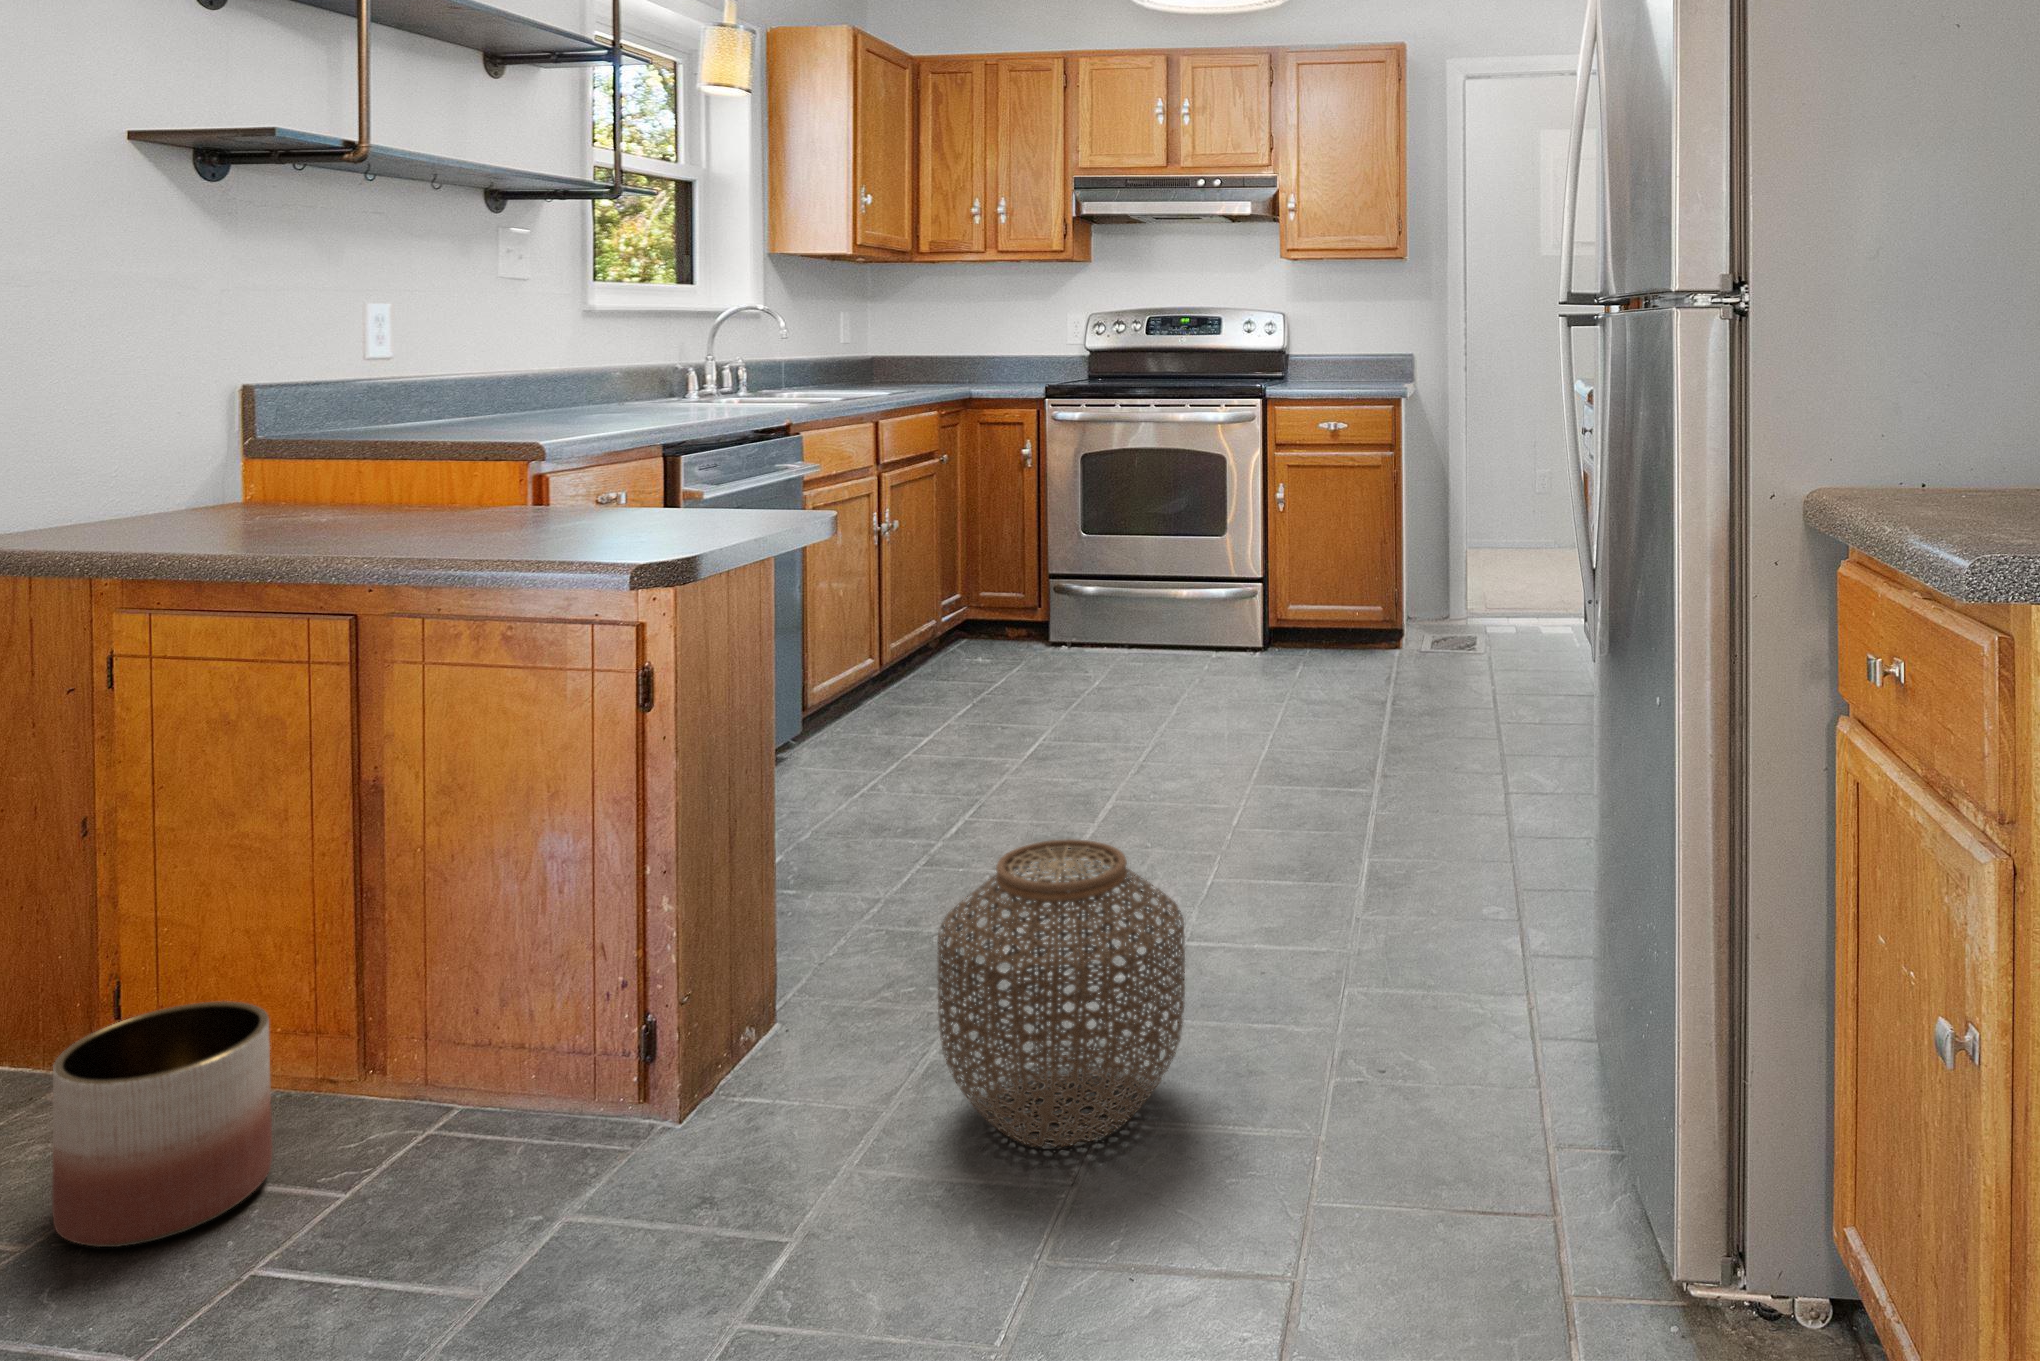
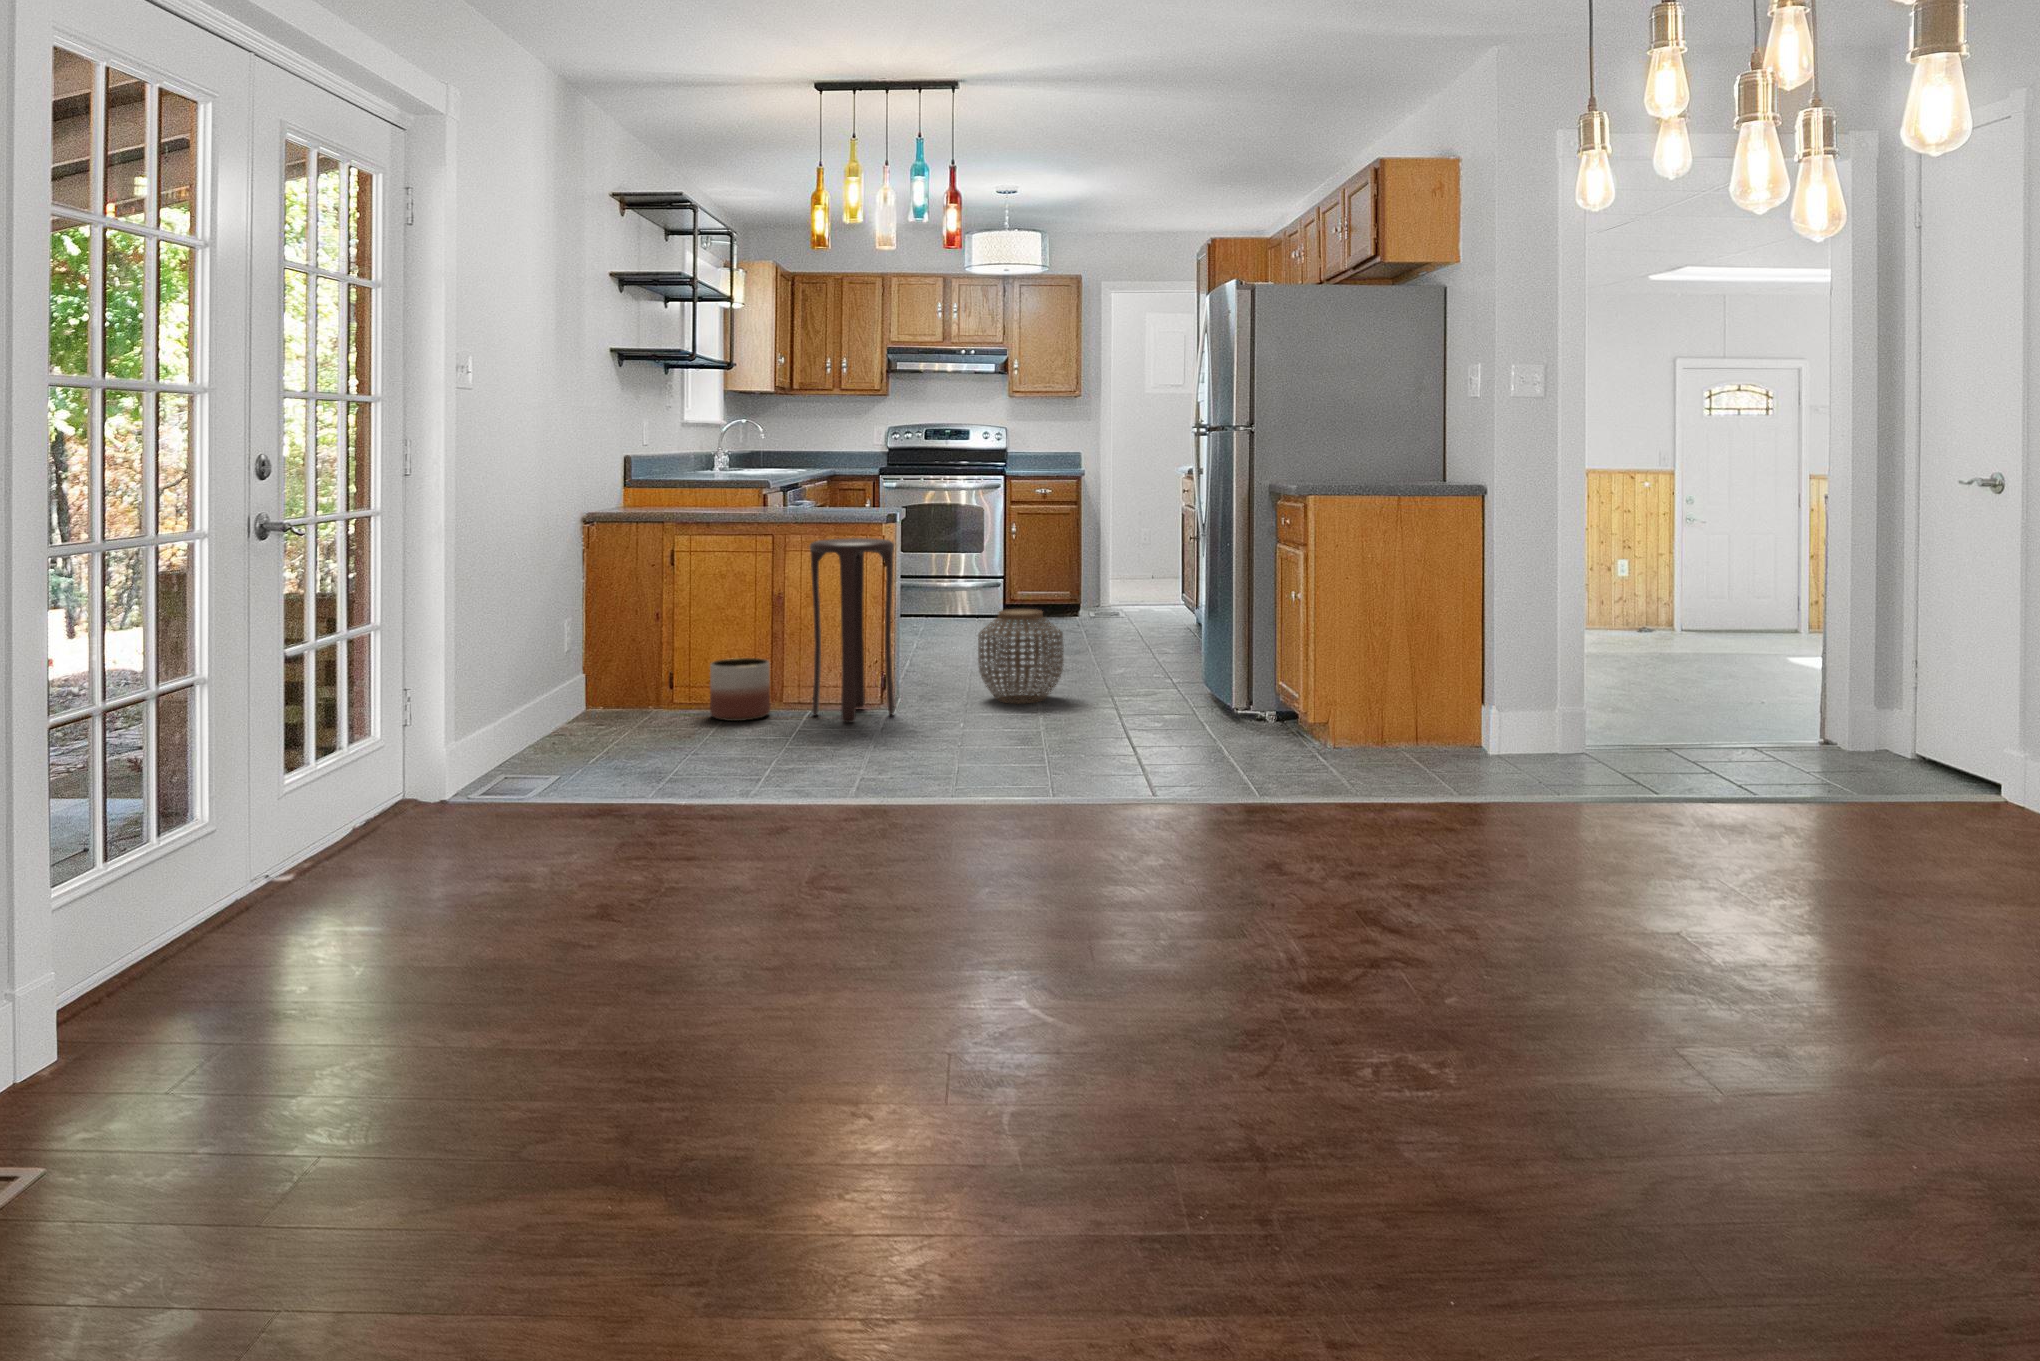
stool: none [333,659,627,1294] -> present [810,538,894,722]

